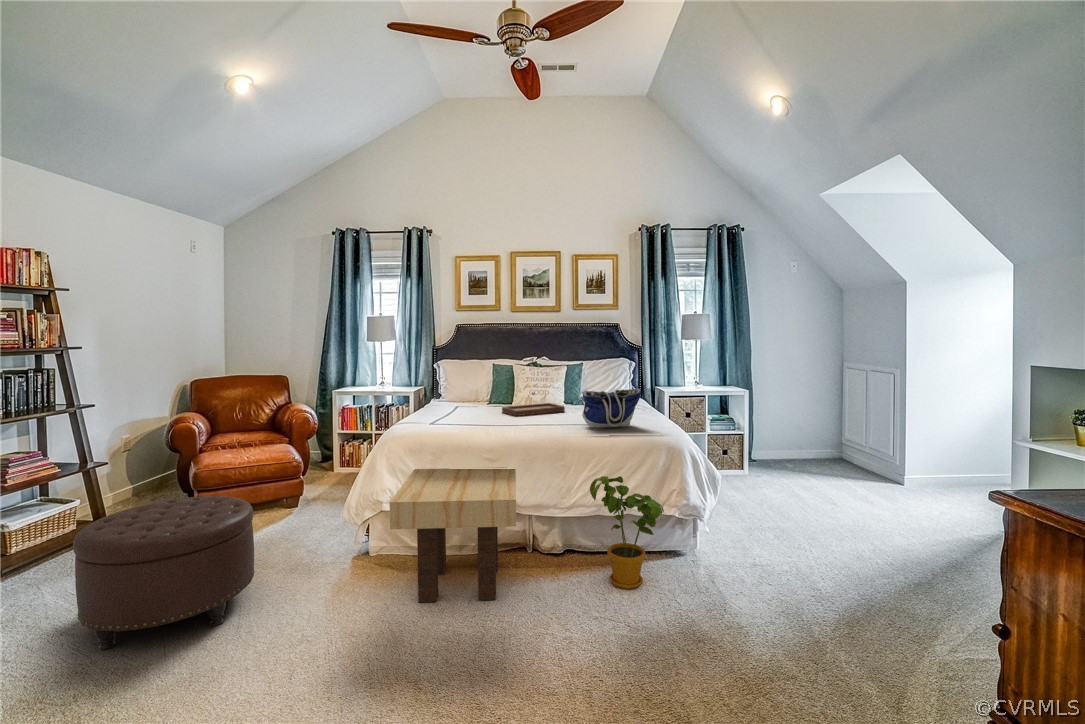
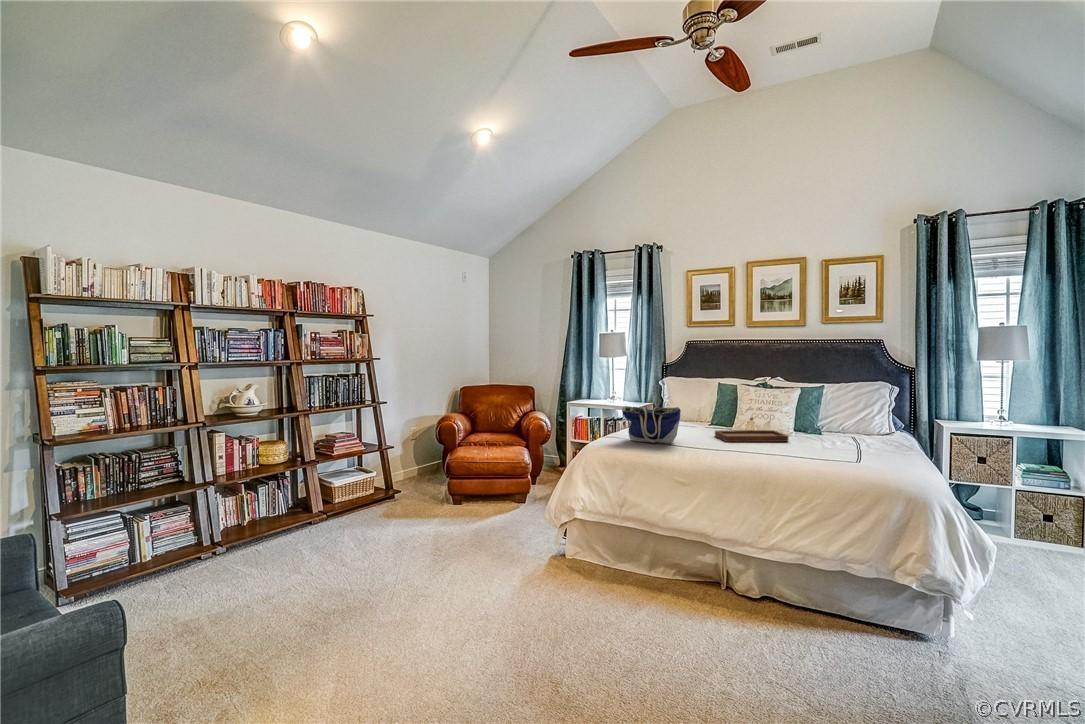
tote bag: present [581,388,641,427] -> present [622,407,681,443]
side table: present [390,469,516,602] -> none [570,484,708,627]
house plant: present [590,476,664,589] -> none [784,520,877,658]
ottoman: present [73,496,255,649] -> none [363,482,476,587]

